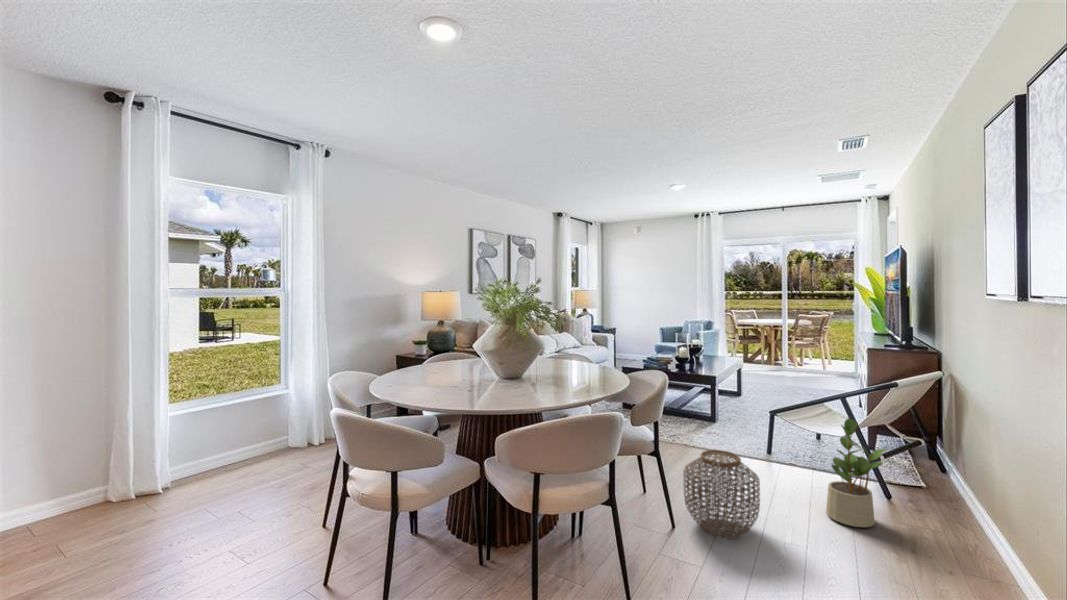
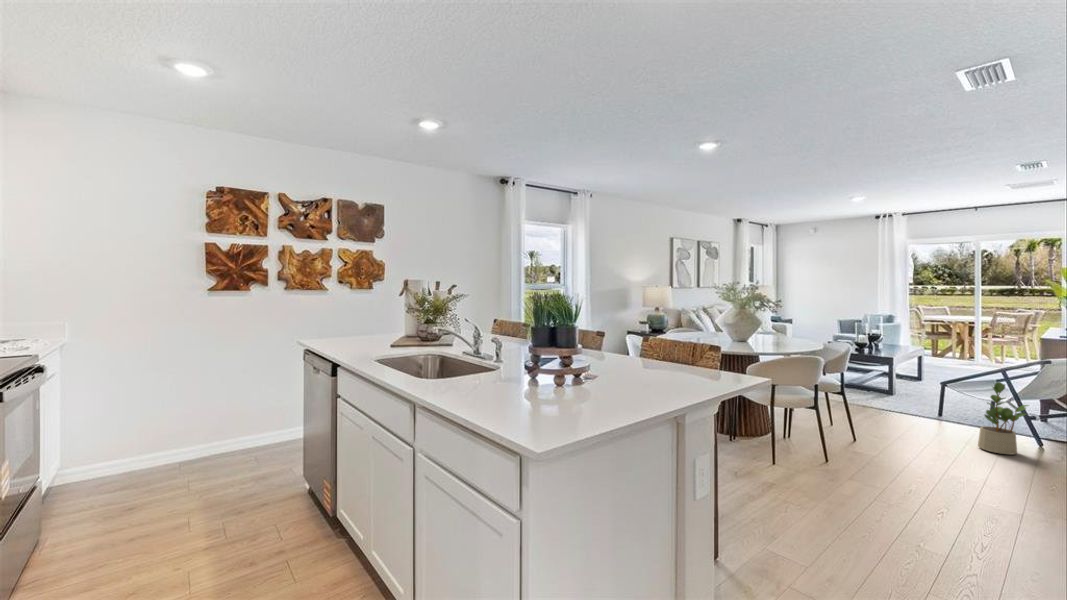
woven basket: present [683,450,760,539] -> none [864,396,922,449]

